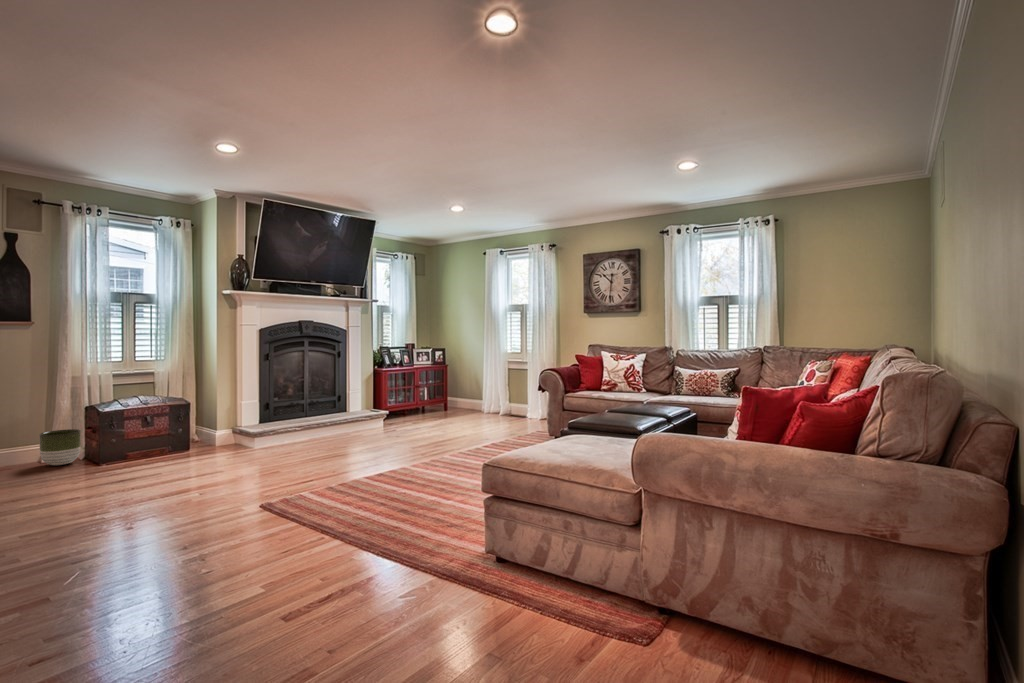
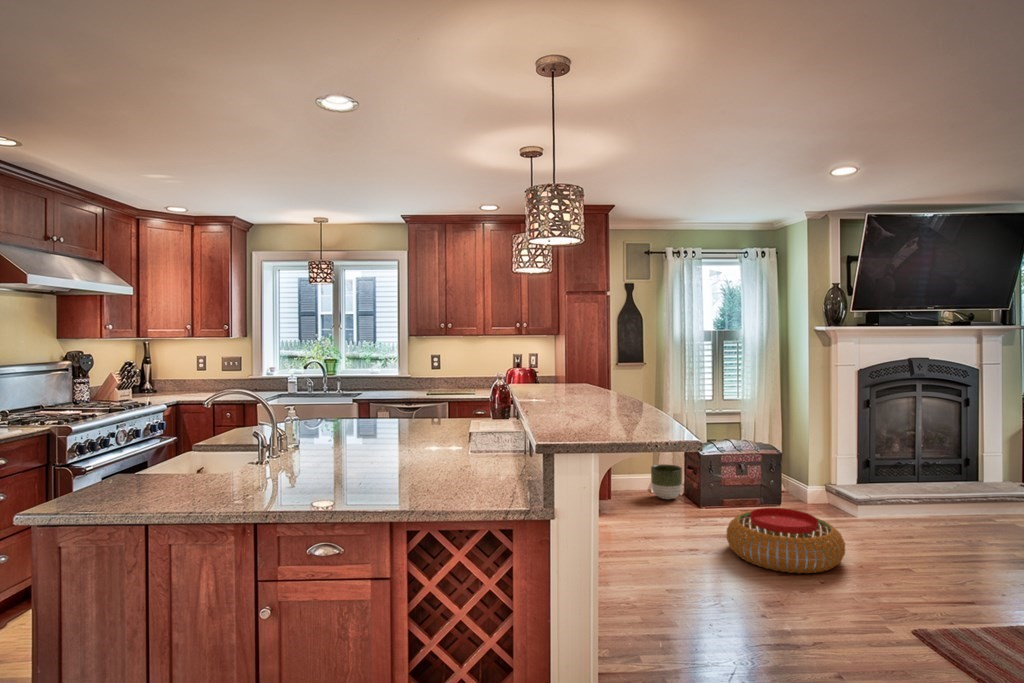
pouf: none [115,443,228,495] -> present [727,508,845,573]

